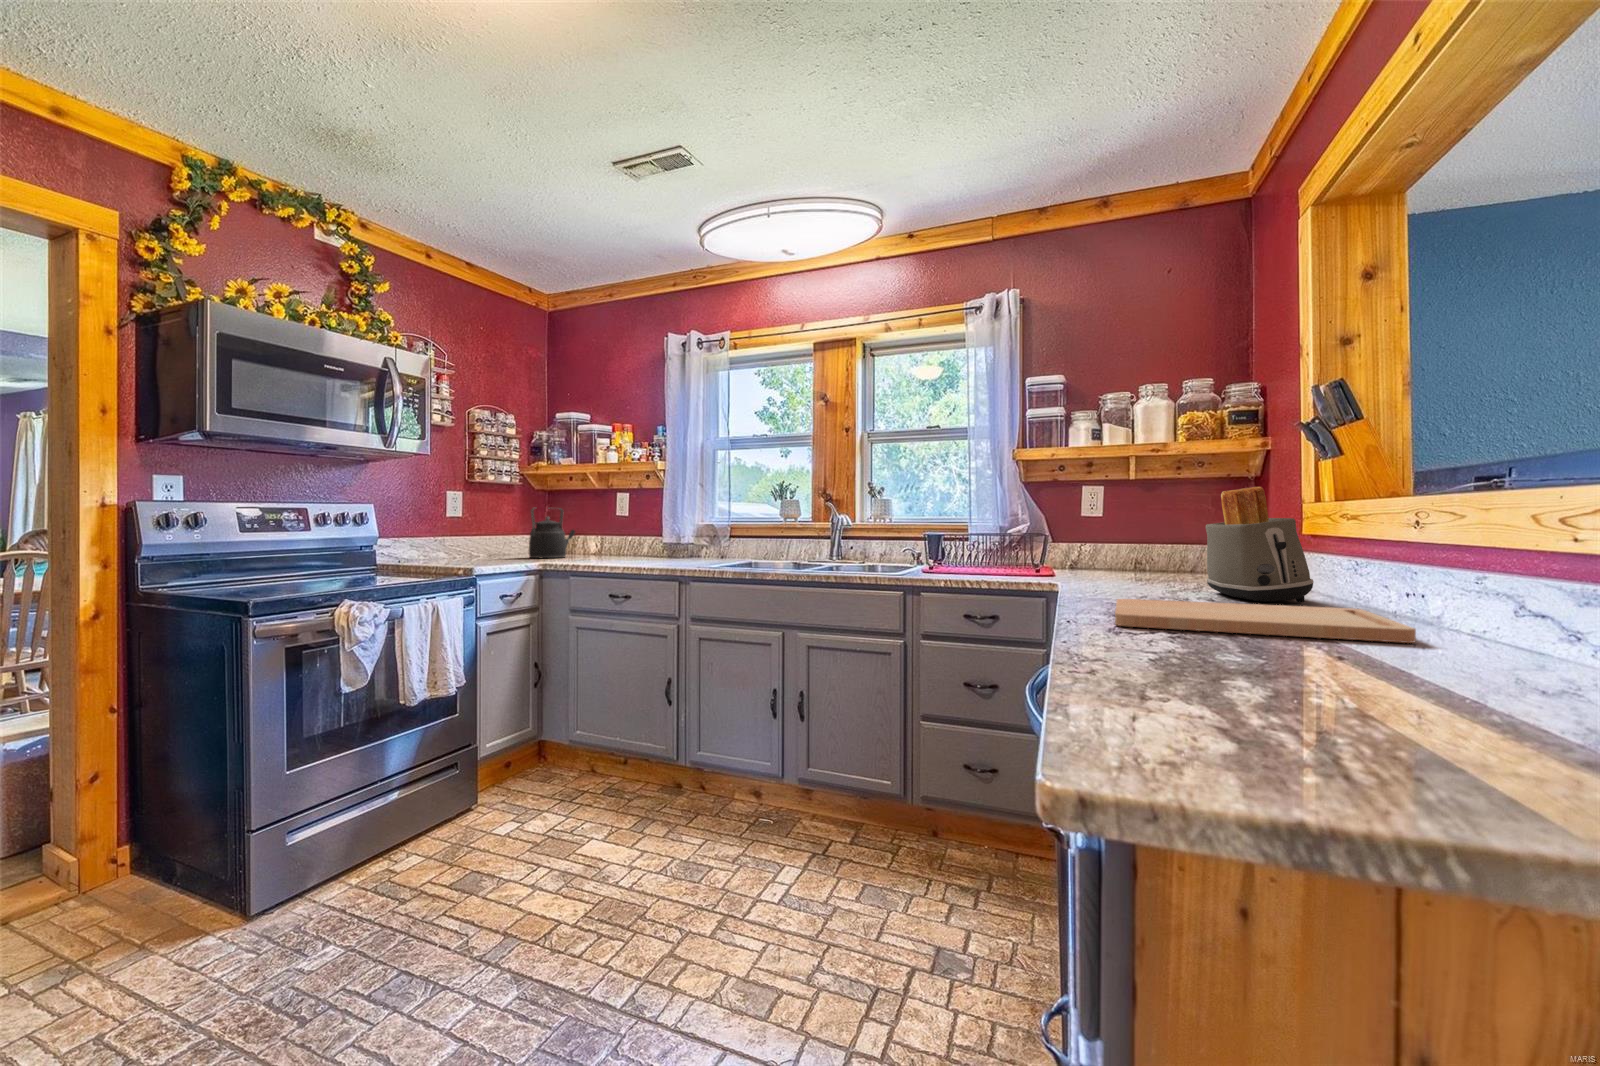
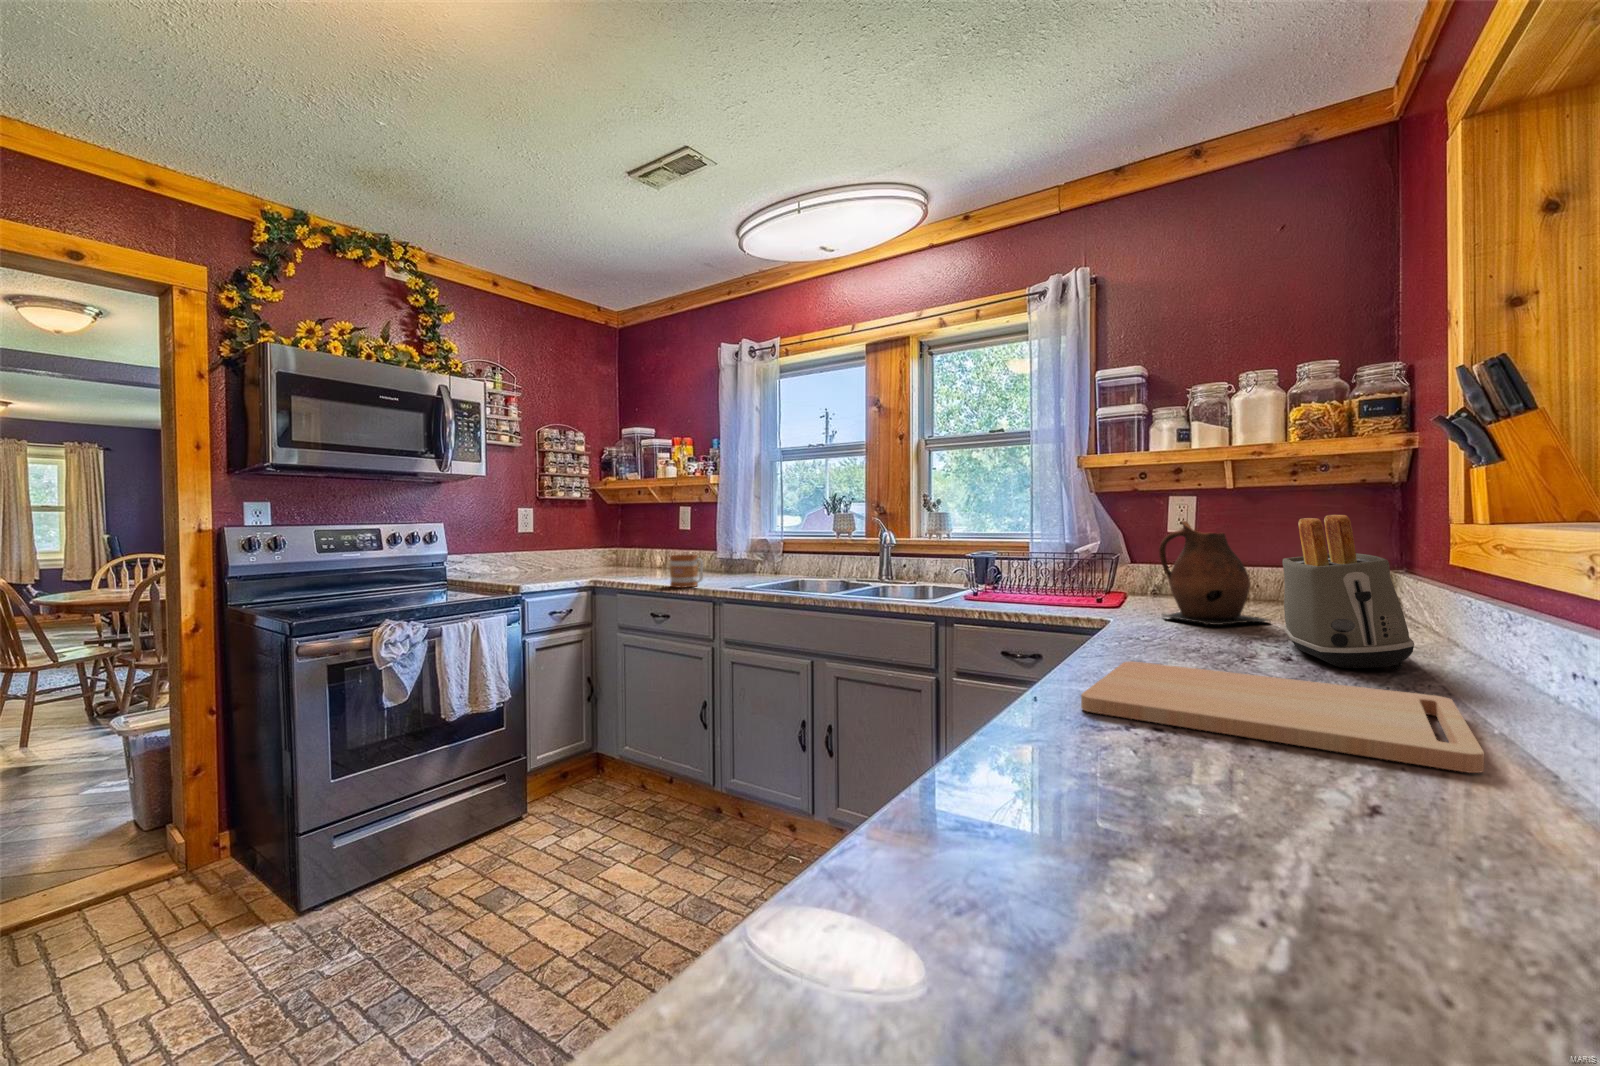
ceramic pitcher: none [1095,501,1182,585] -> present [1159,521,1269,625]
kettle: present [529,508,576,558] -> none [601,517,649,568]
mug: none [630,539,666,570] -> present [670,555,703,588]

